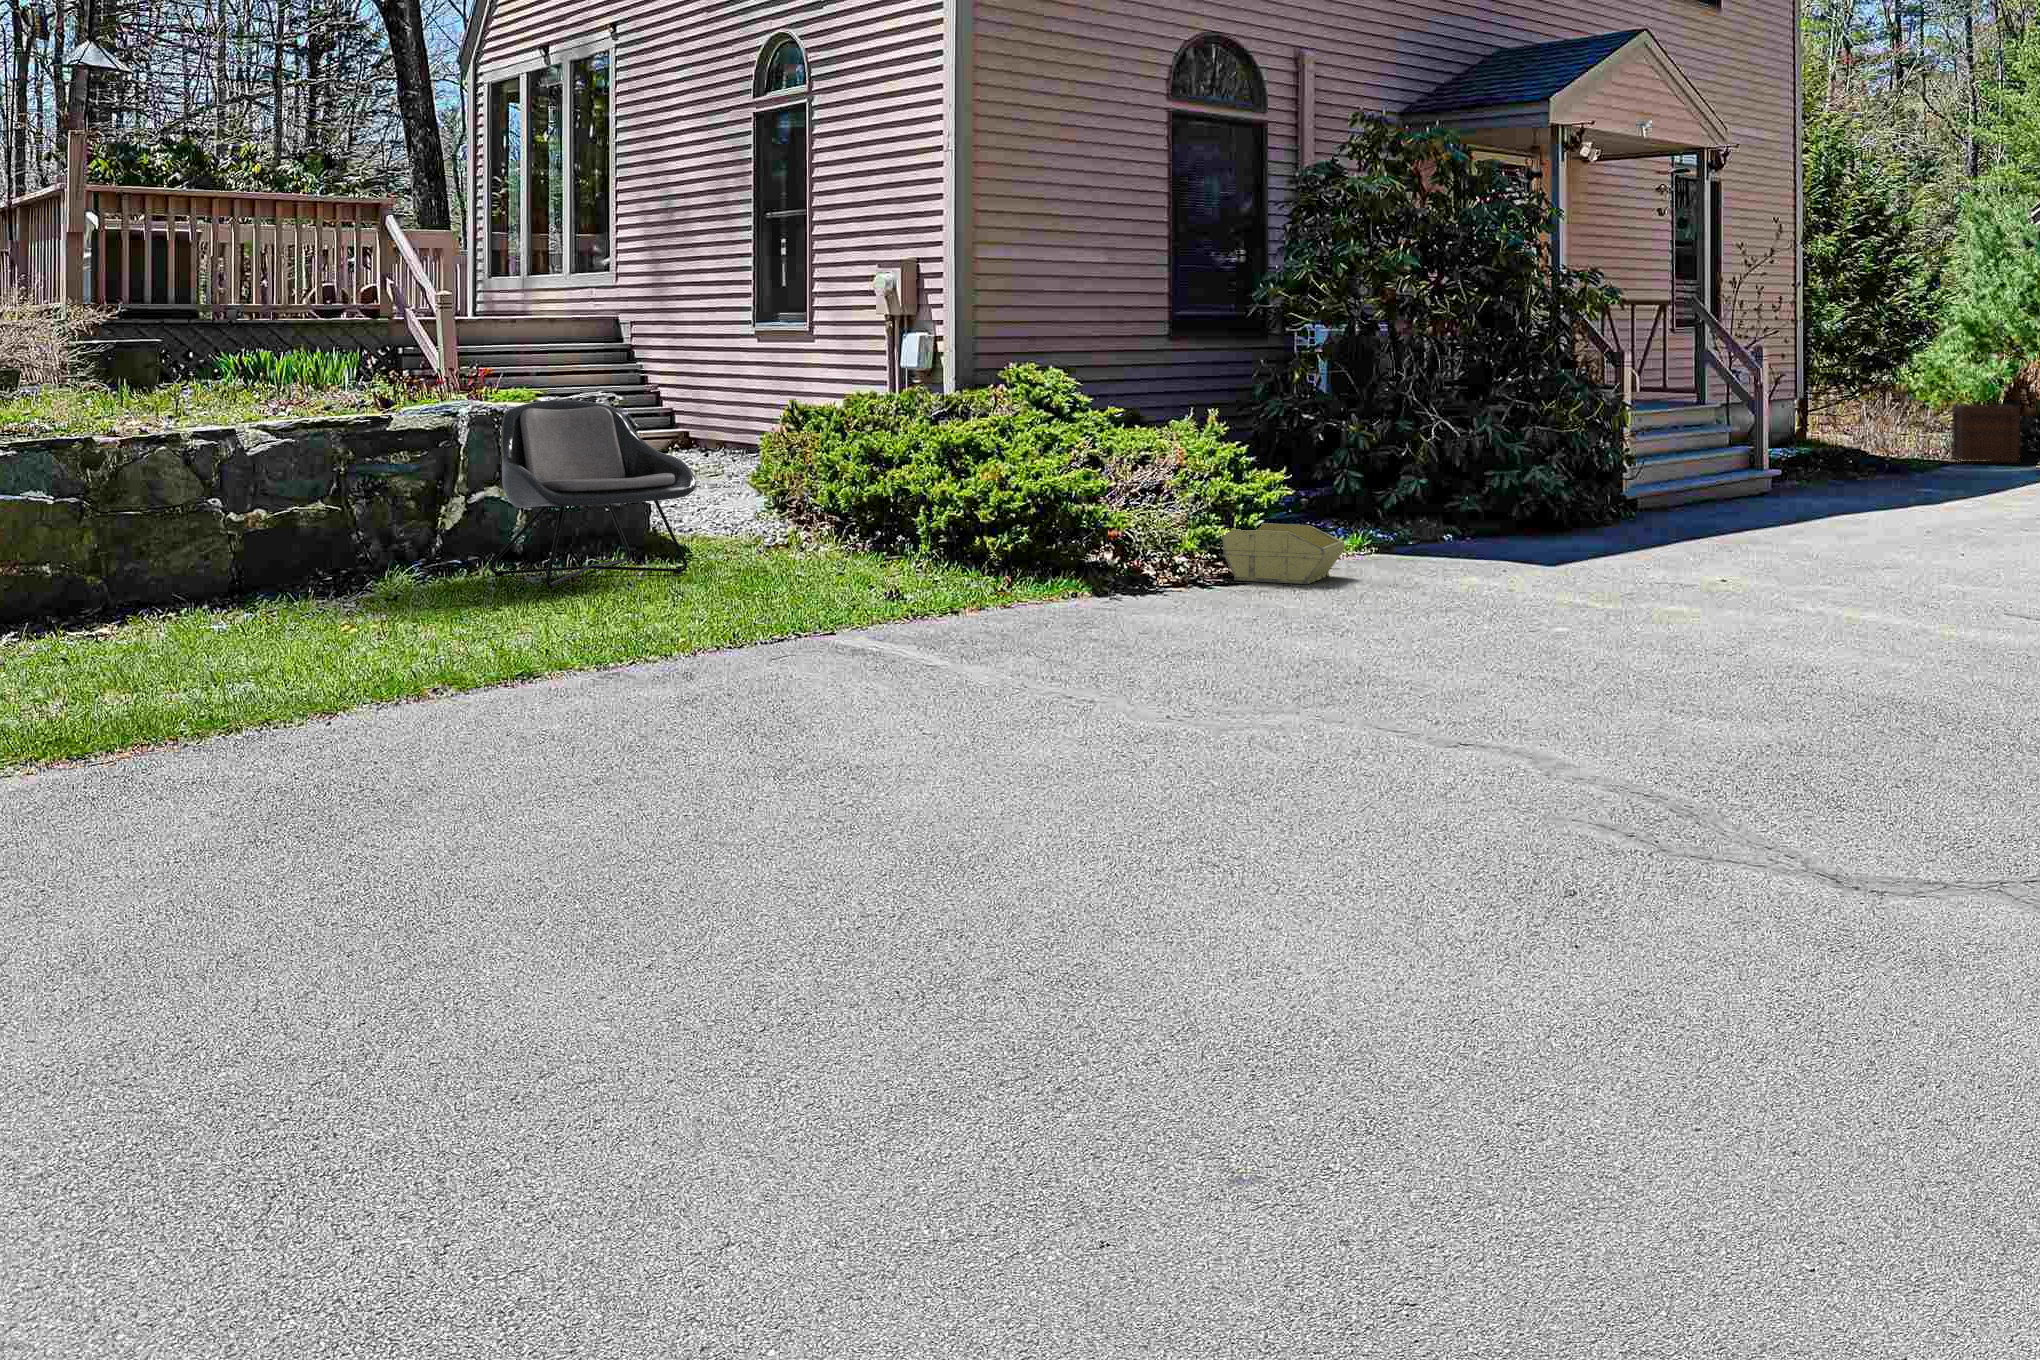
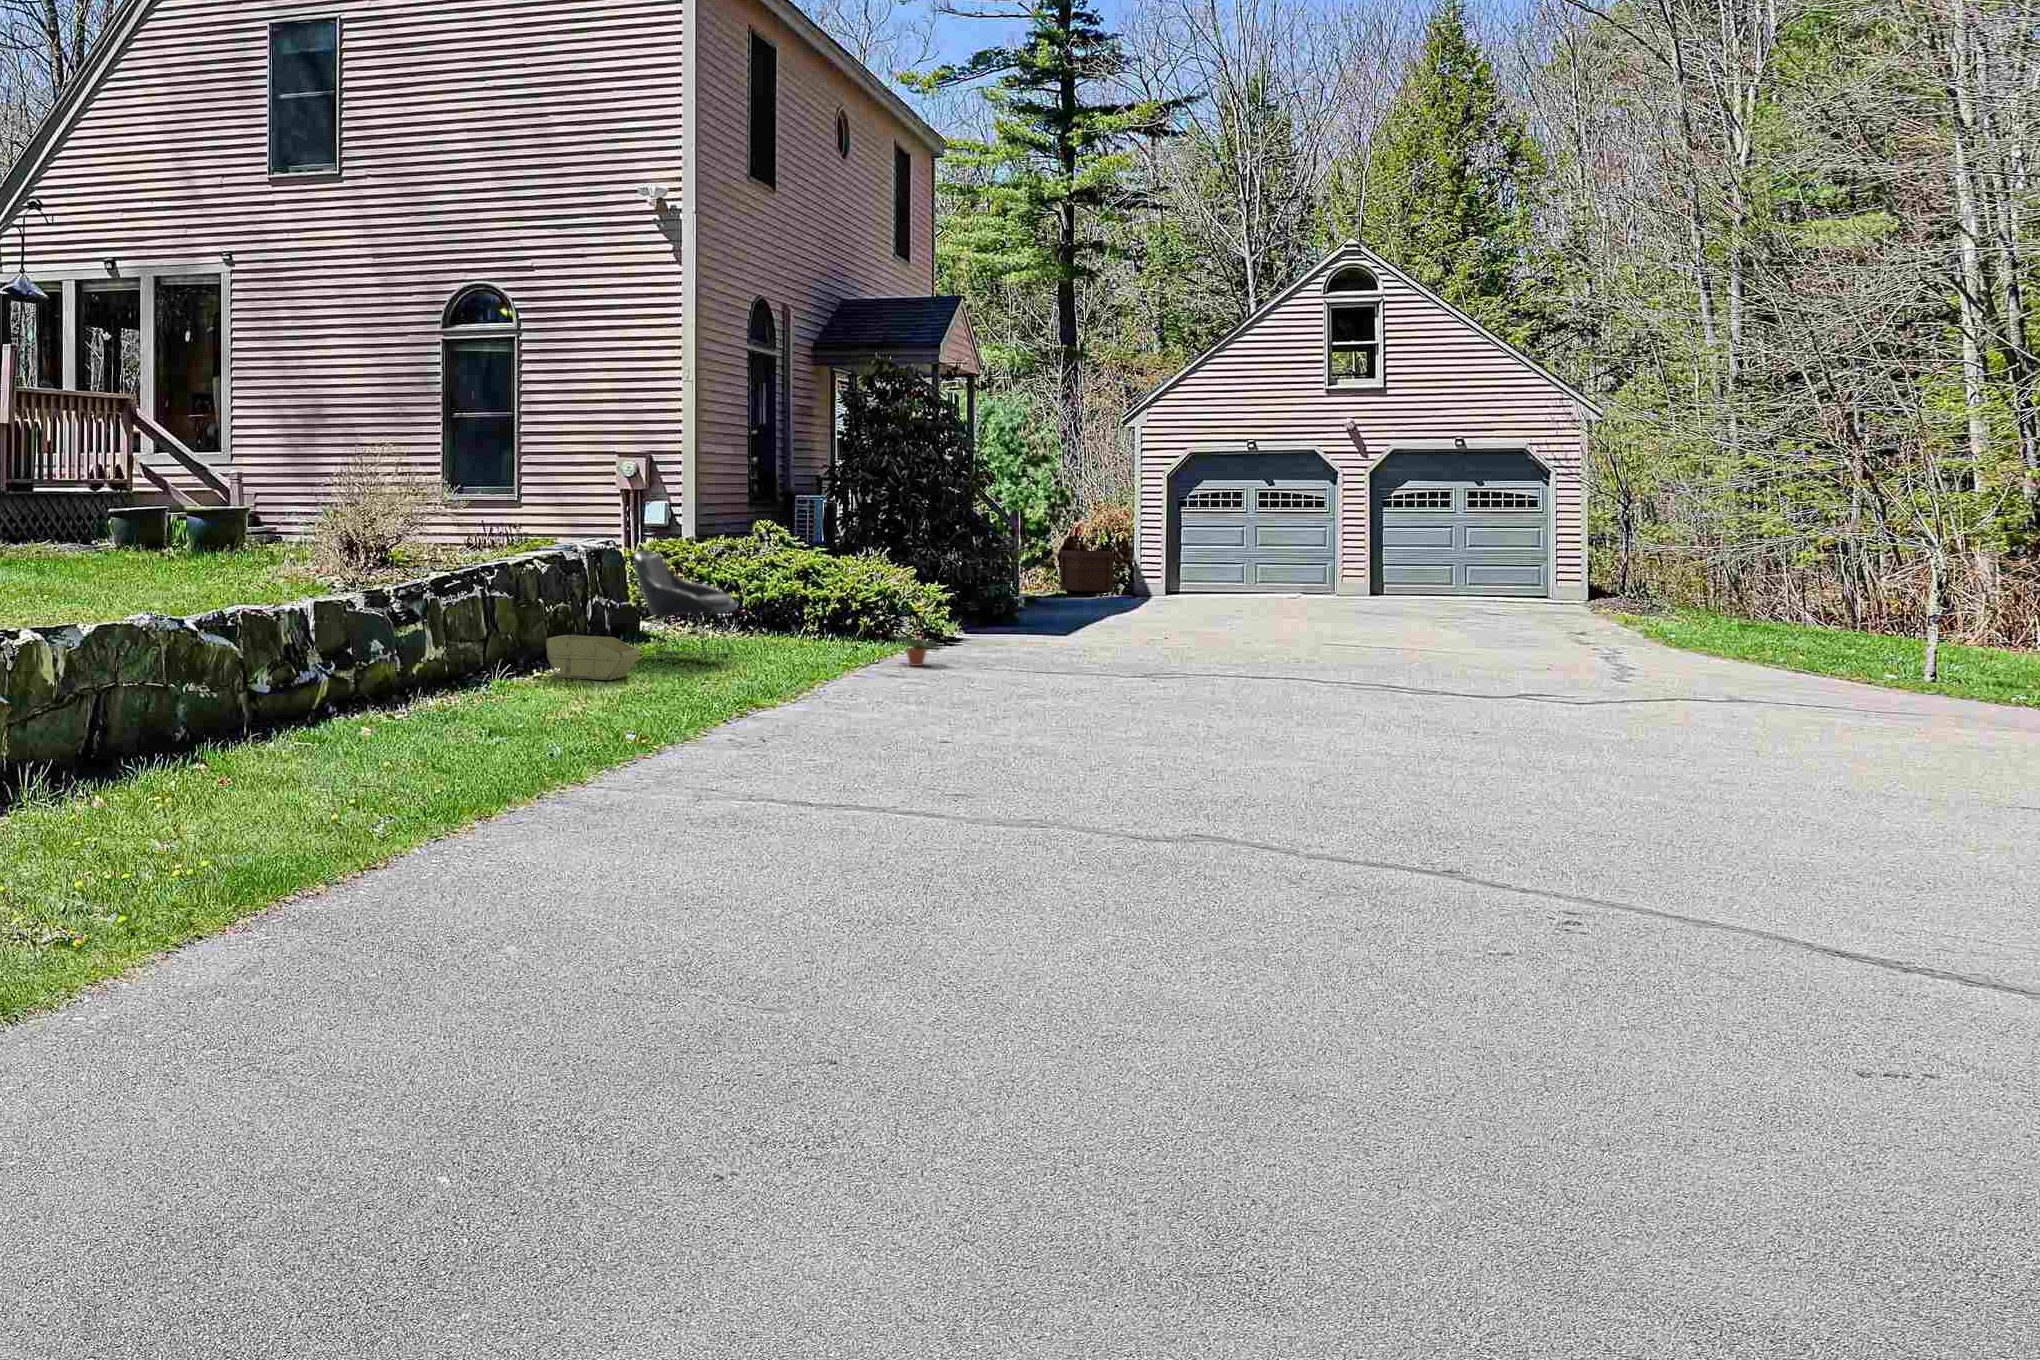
storage bin: present [1222,523,1345,584] -> present [546,635,640,680]
potted plant: none [1012,542,1106,601] -> present [891,634,942,666]

